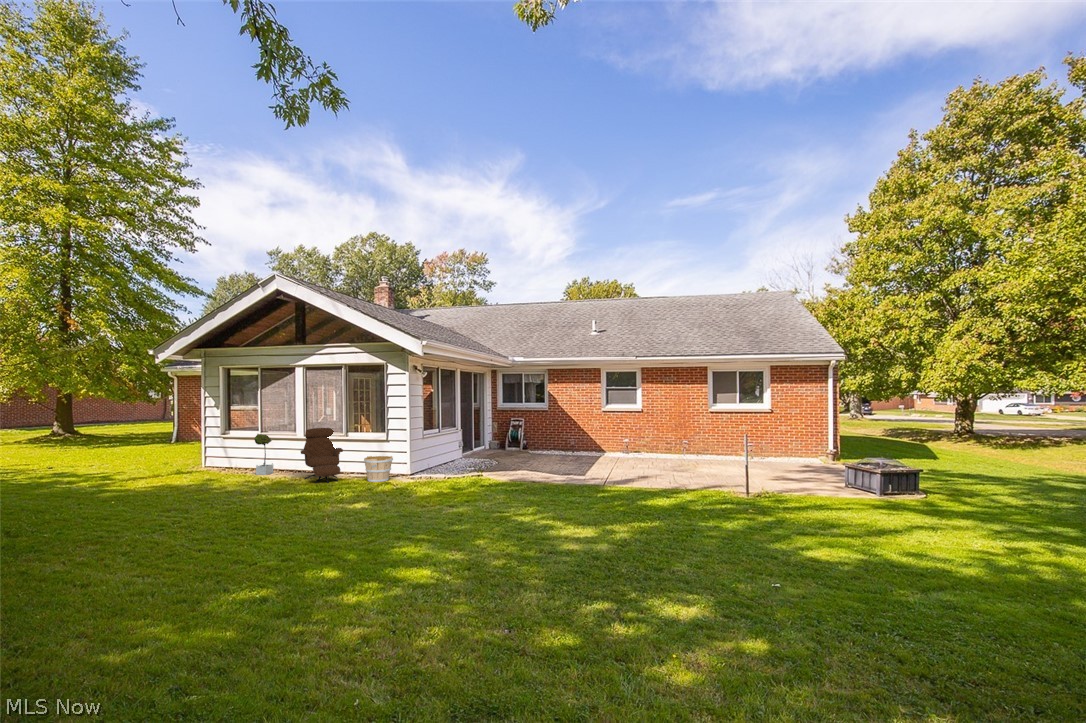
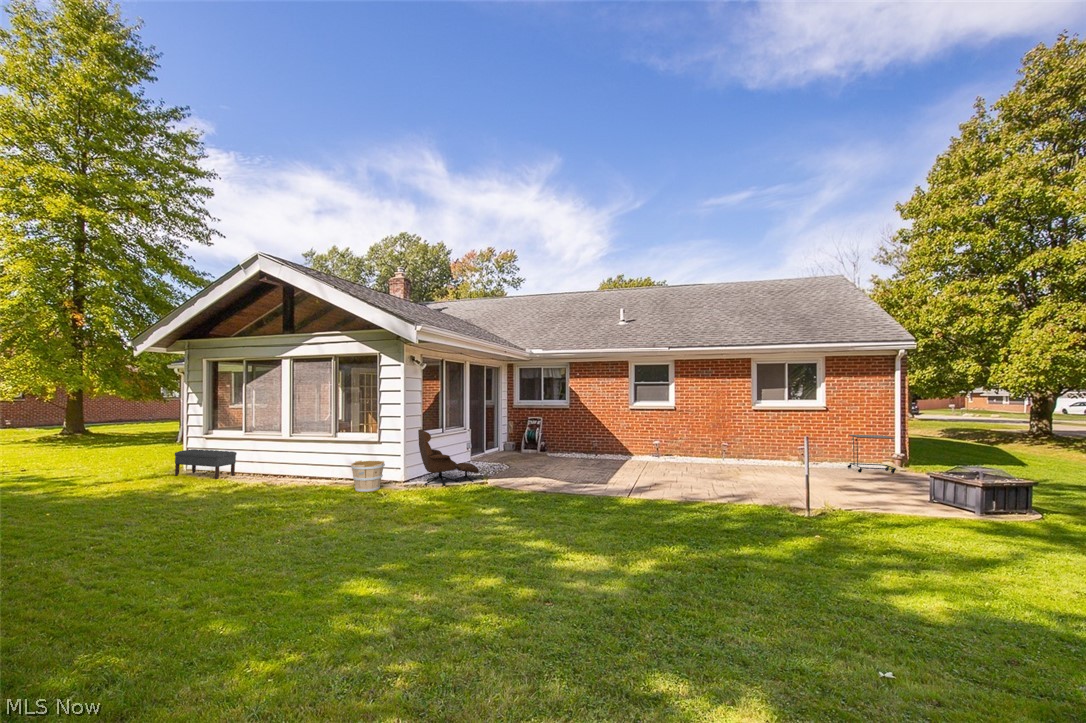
lounge chair: present [301,428,343,483] -> present [418,429,479,486]
side table: none [788,432,826,464] -> present [848,435,896,473]
potted tree: present [254,434,273,475] -> none [235,433,257,480]
bench: none [195,449,253,475] -> present [175,449,237,479]

